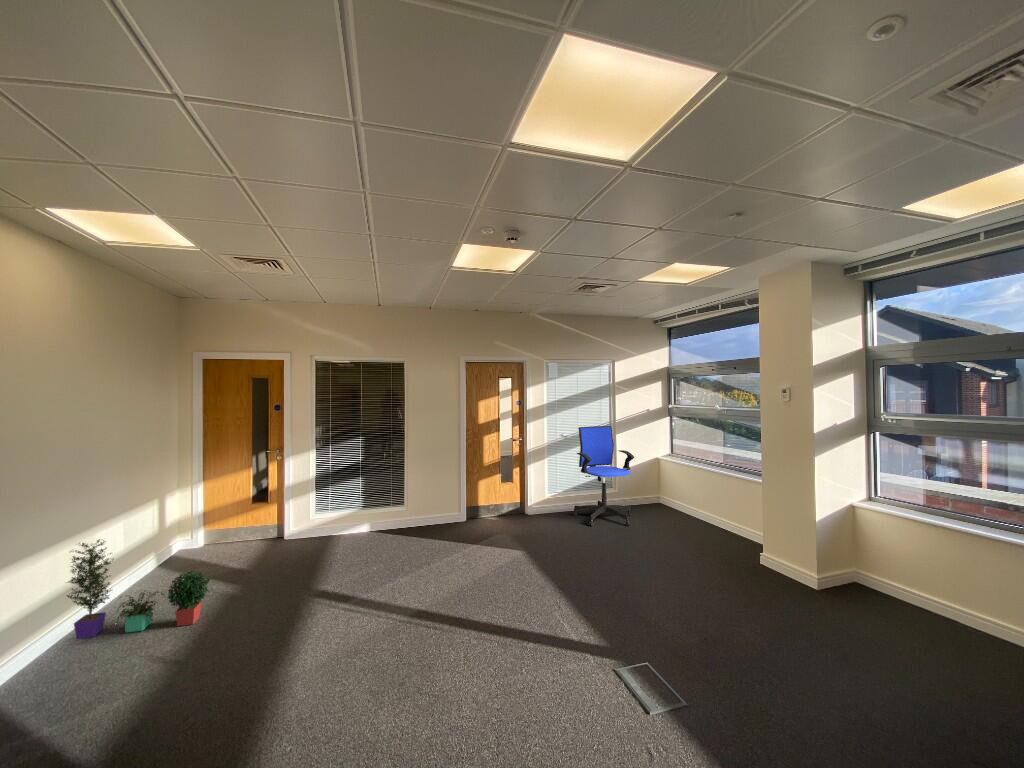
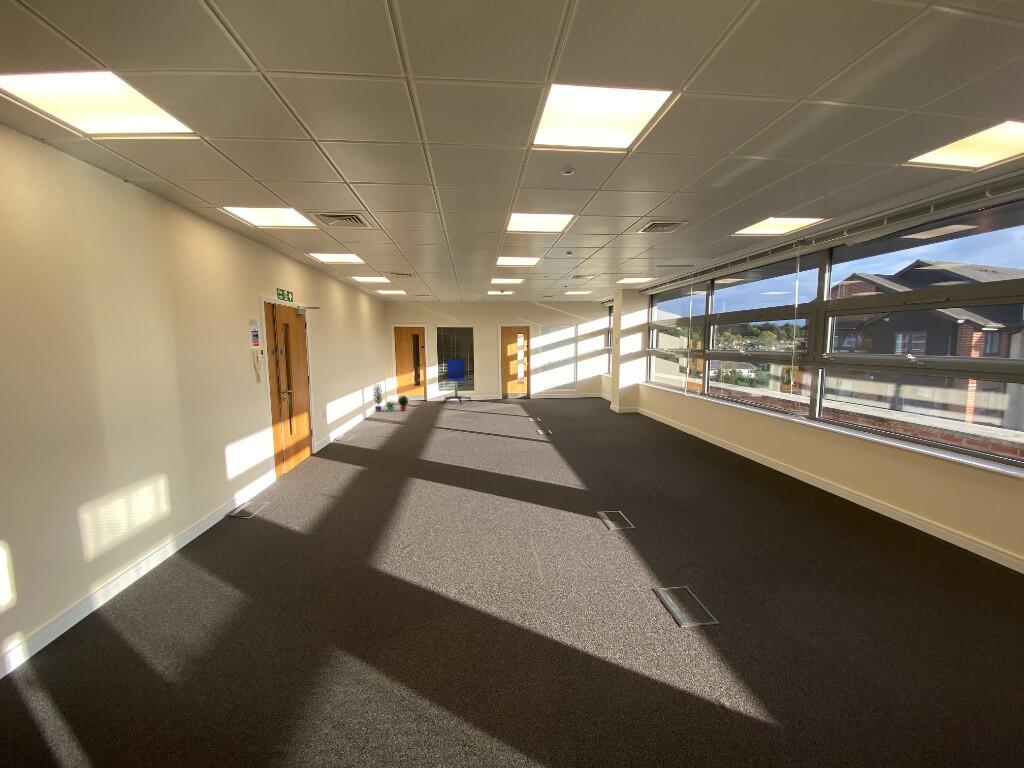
office chair: present [573,426,634,526] -> present [443,359,471,403]

